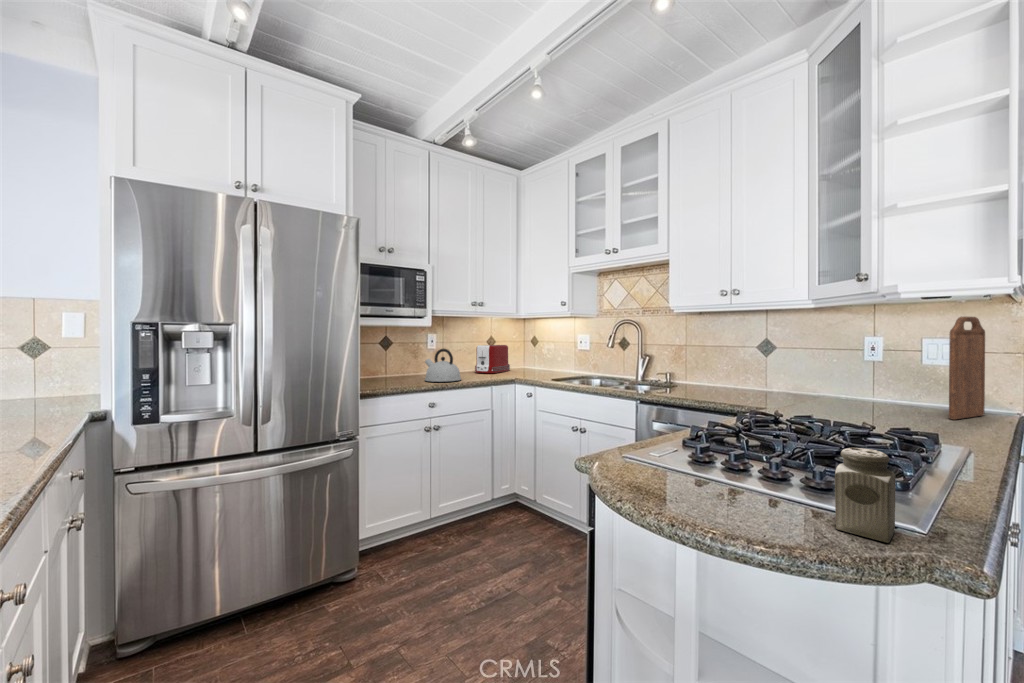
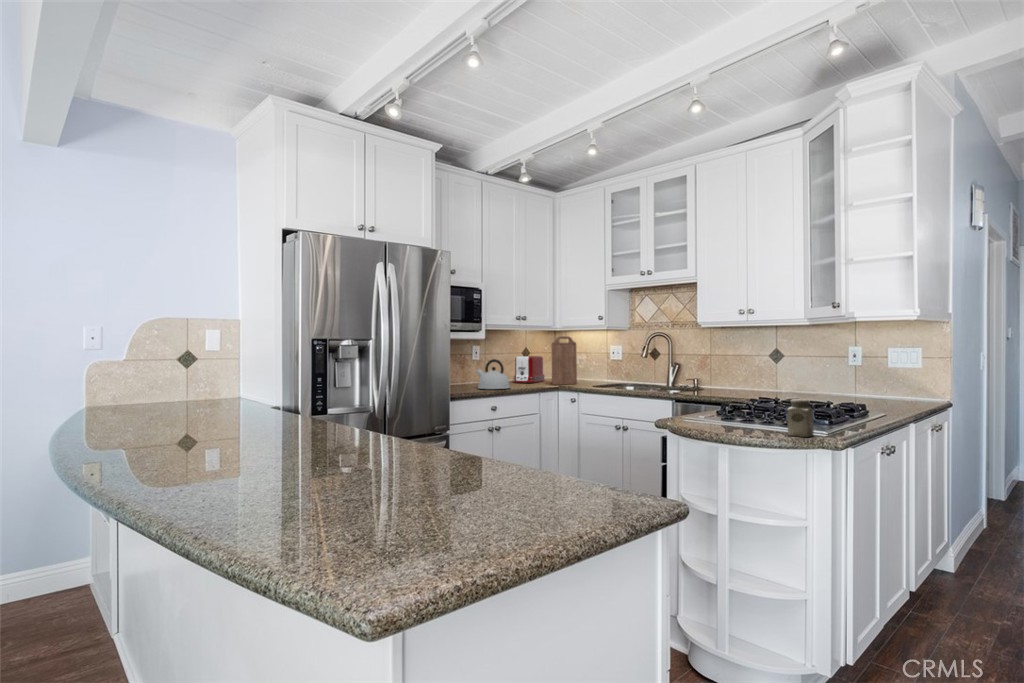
cutting board: present [949,317,985,420] -> present [552,336,577,385]

